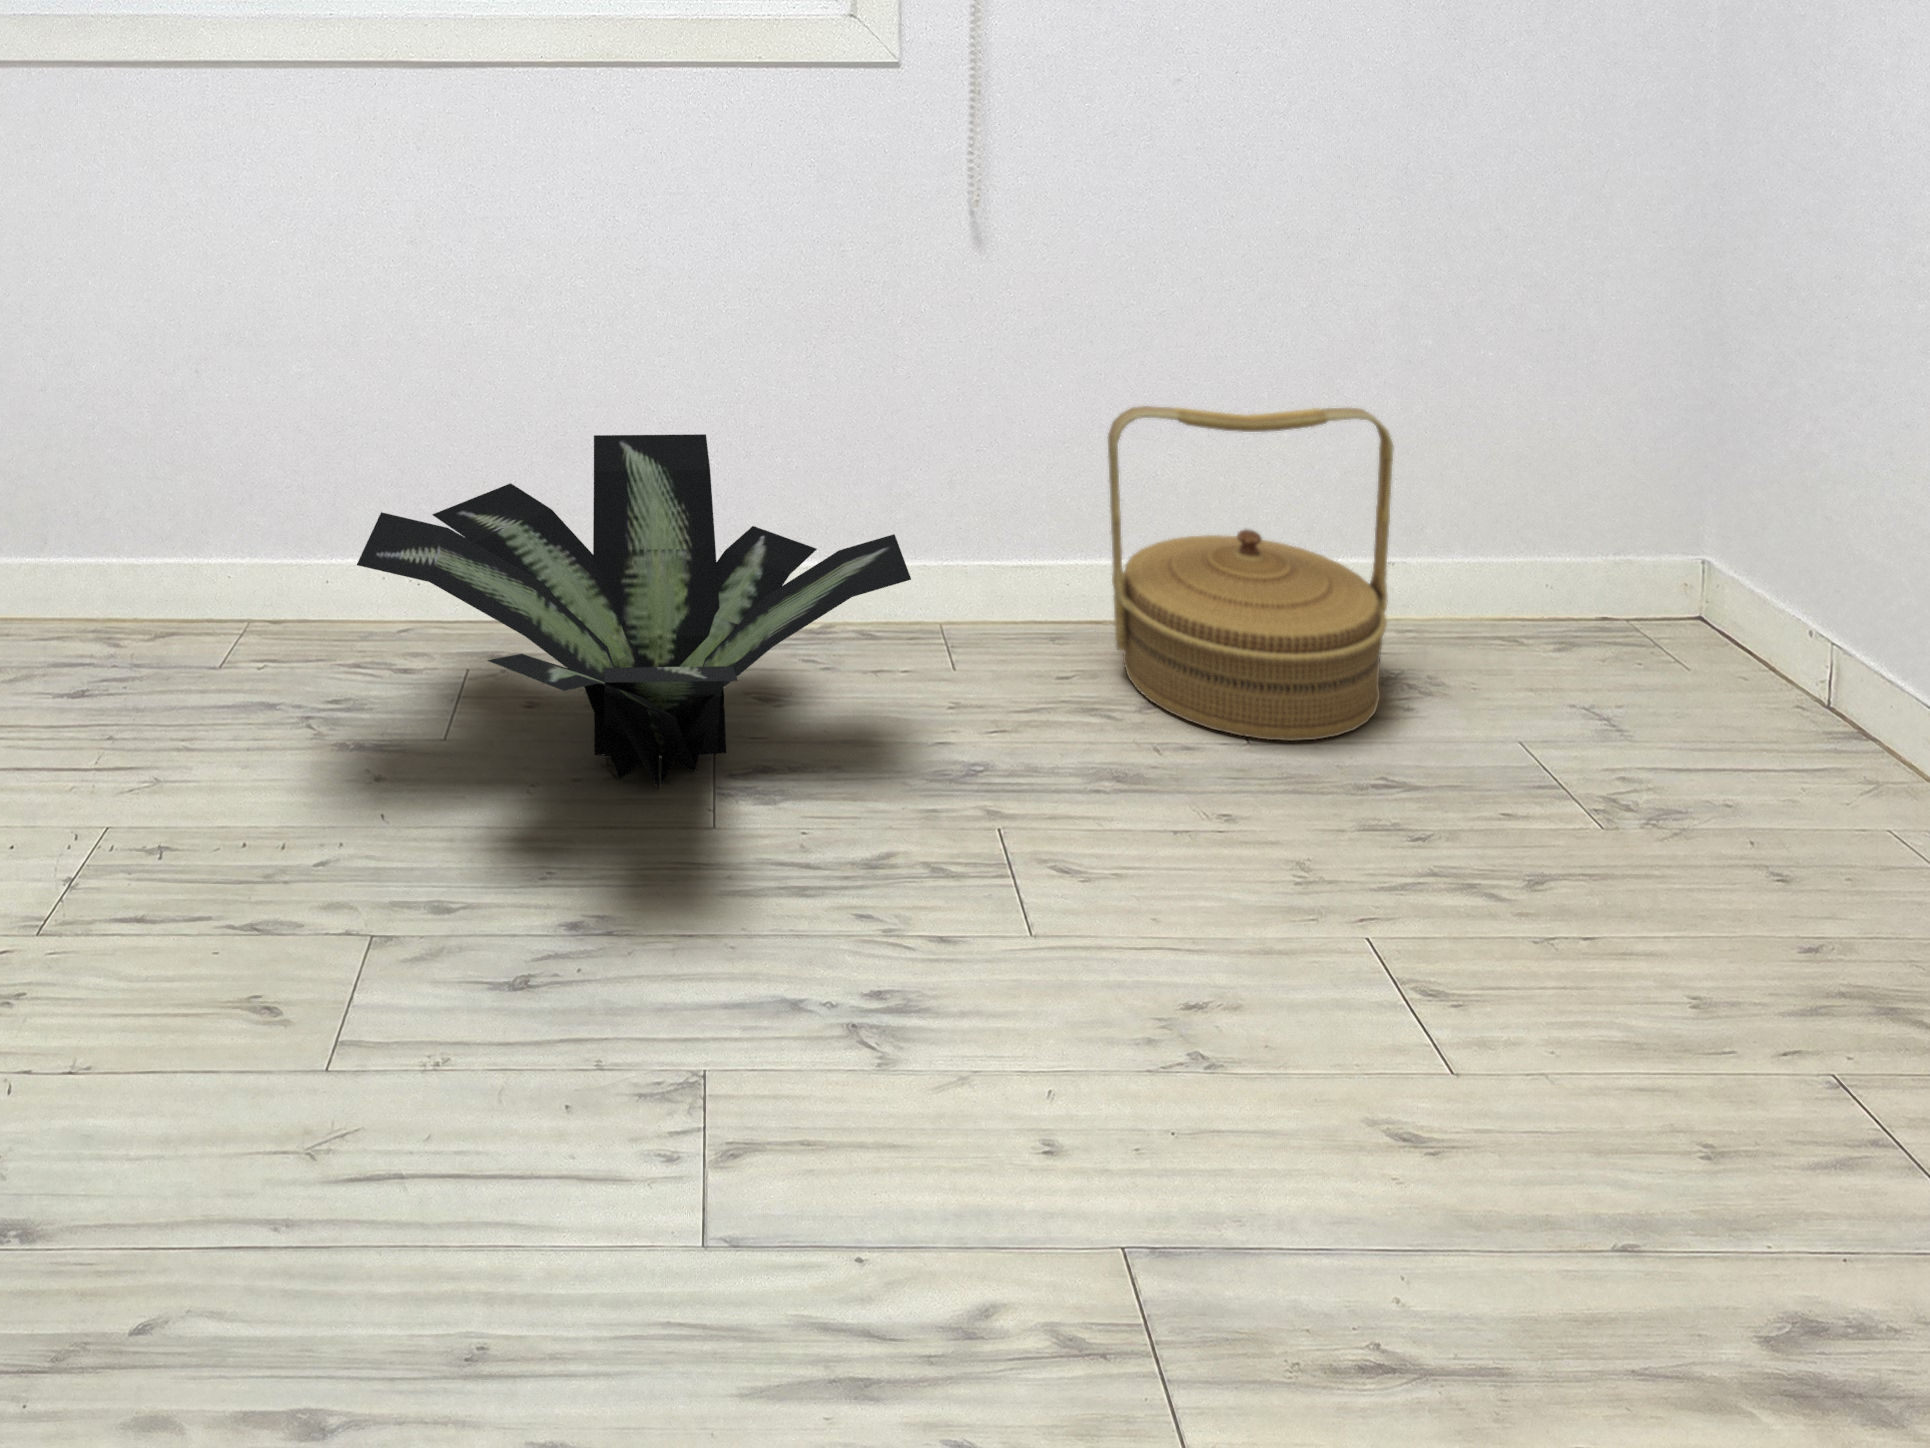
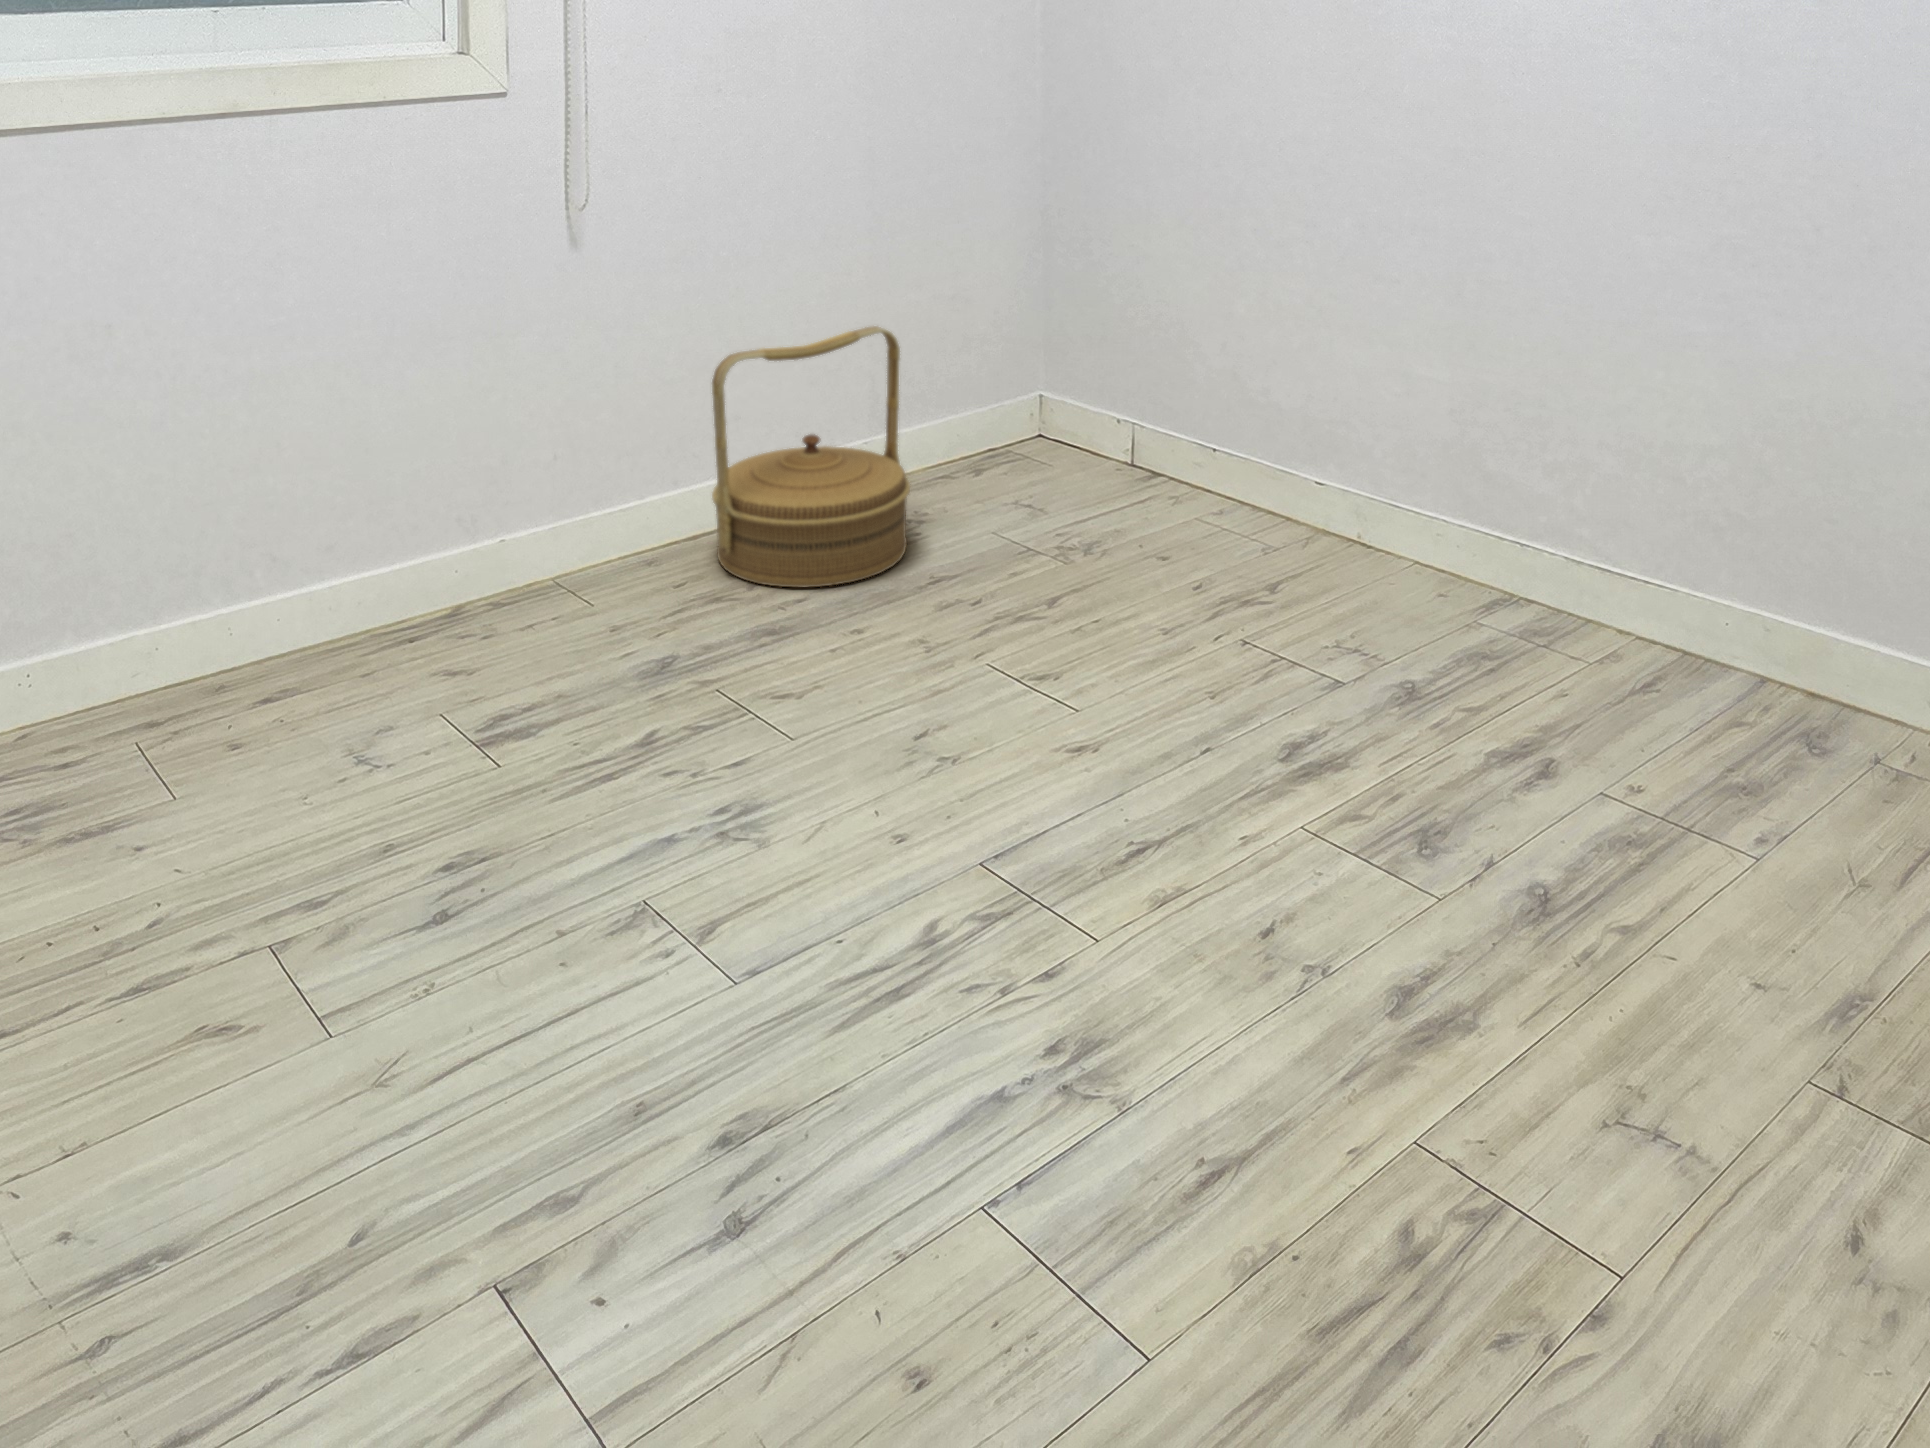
potted plant: present [357,434,911,790] -> none [102,460,628,769]

